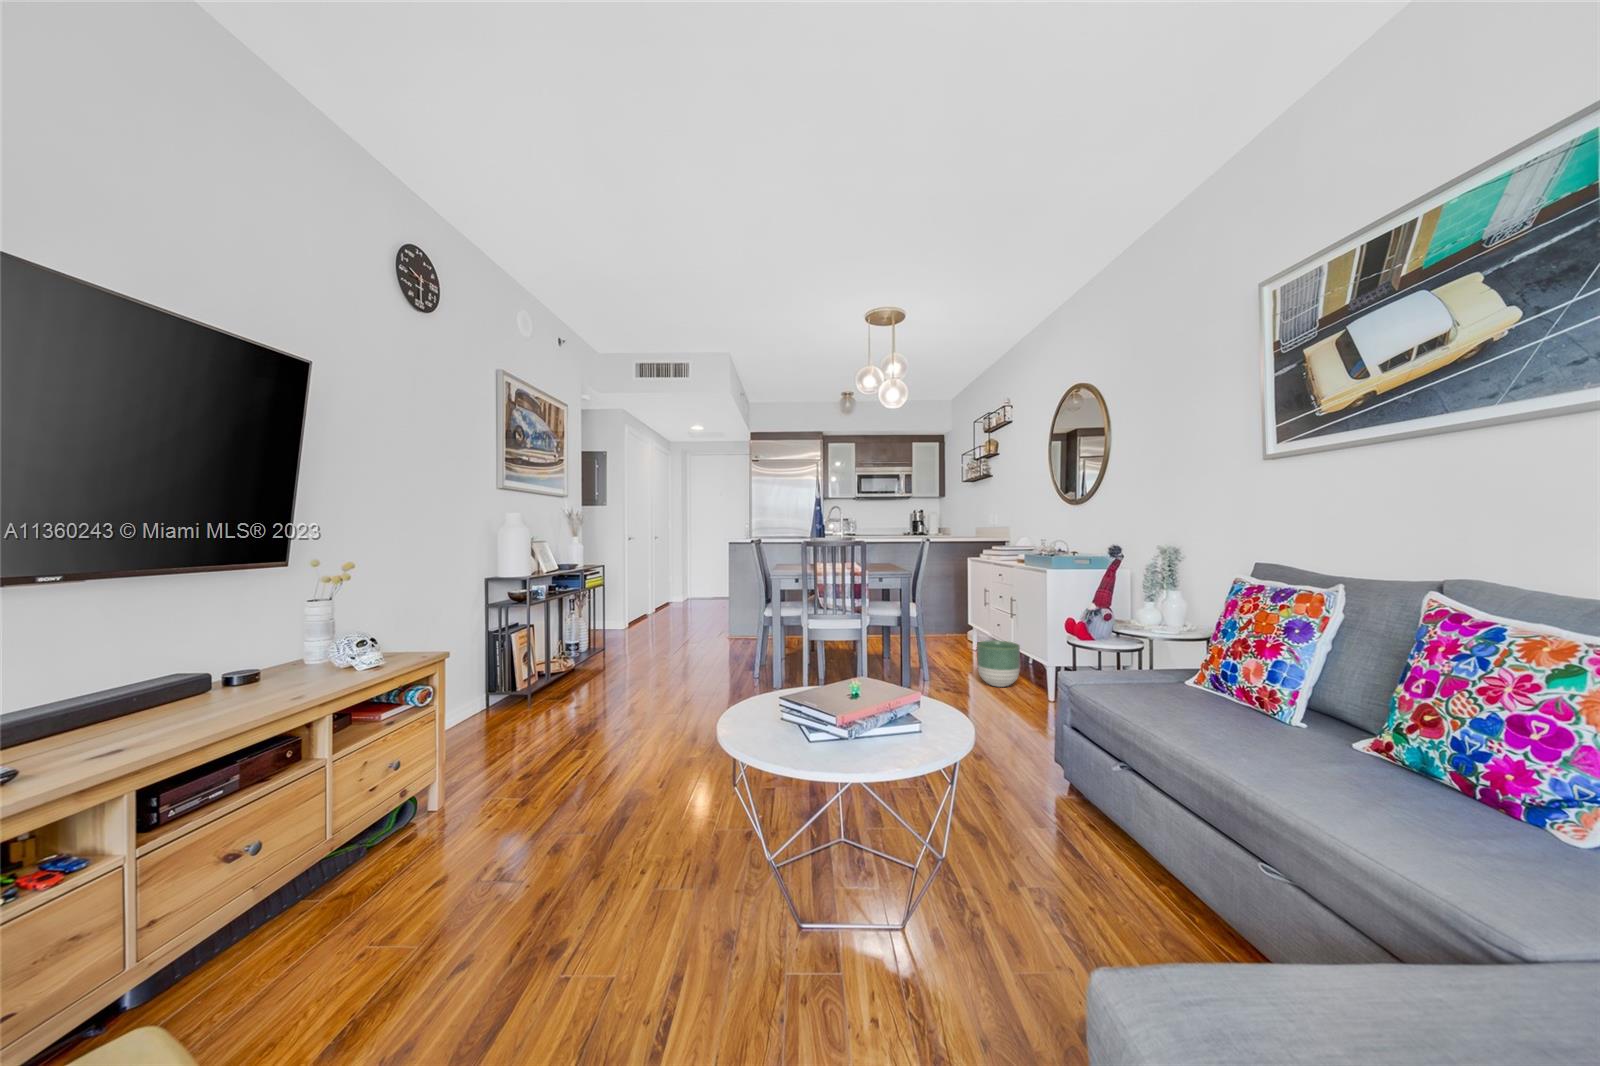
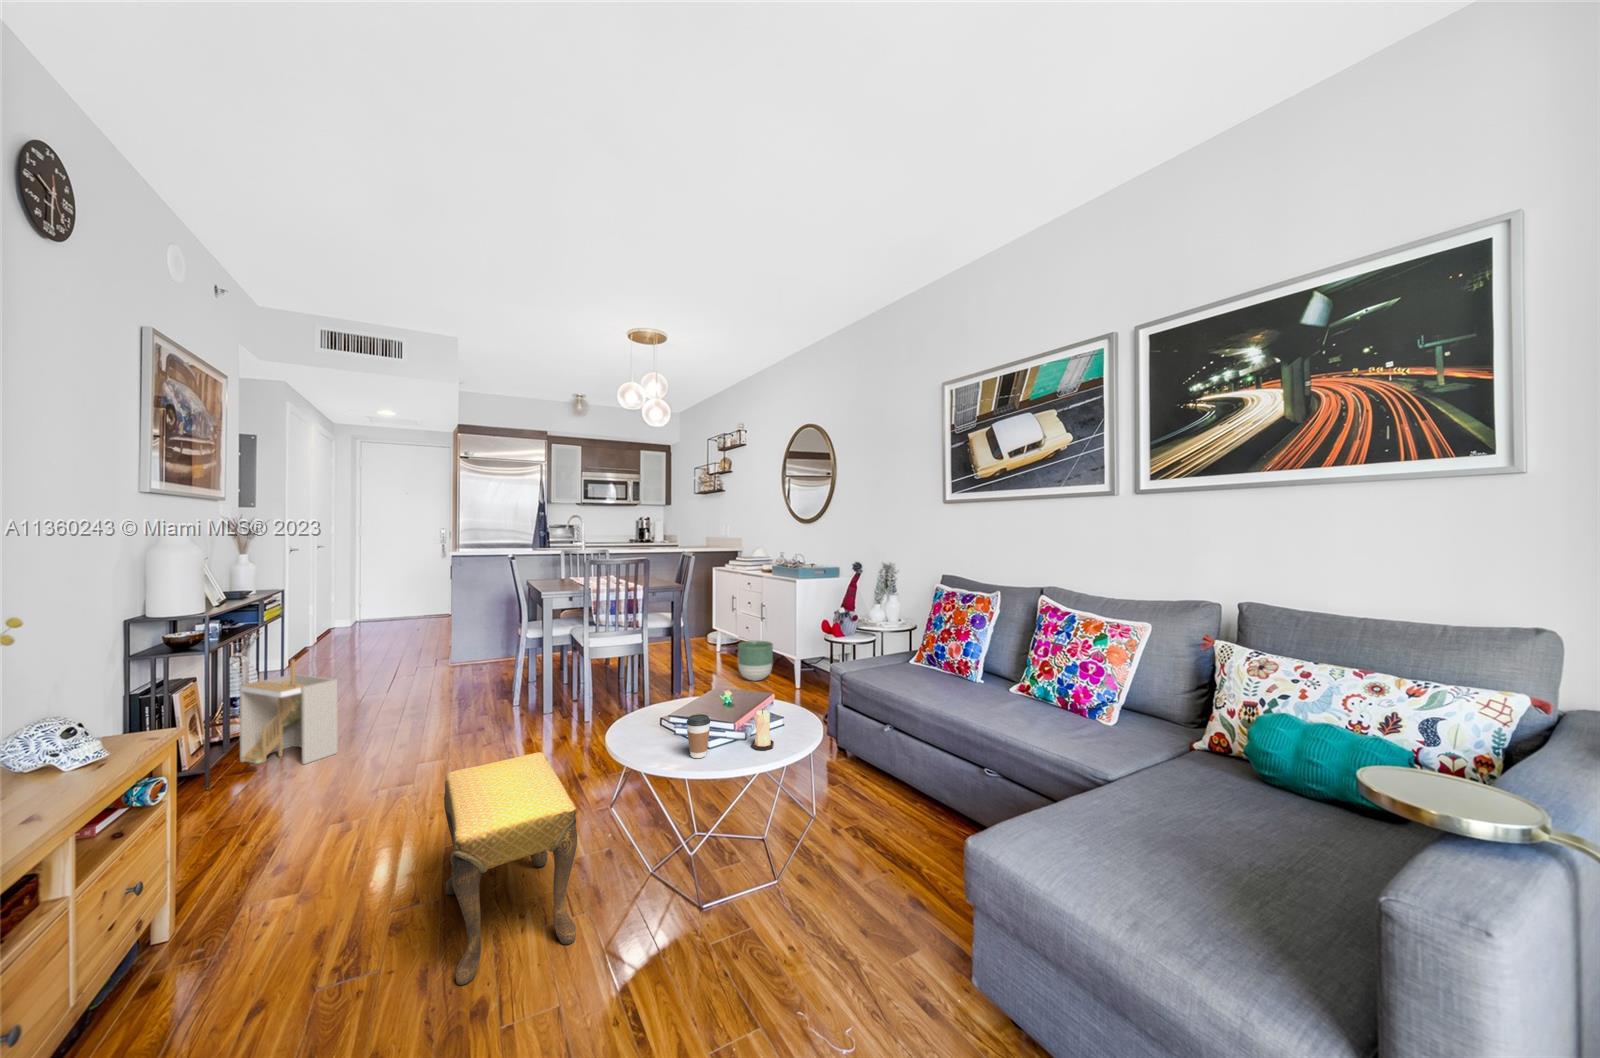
storage bin: none [558,616,614,701] -> present [240,659,338,764]
coffee cup: none [777,698,805,750] -> present [686,714,710,758]
candle: none [858,704,887,757] -> present [751,709,774,750]
footstool: none [551,716,691,922] -> present [444,752,577,985]

